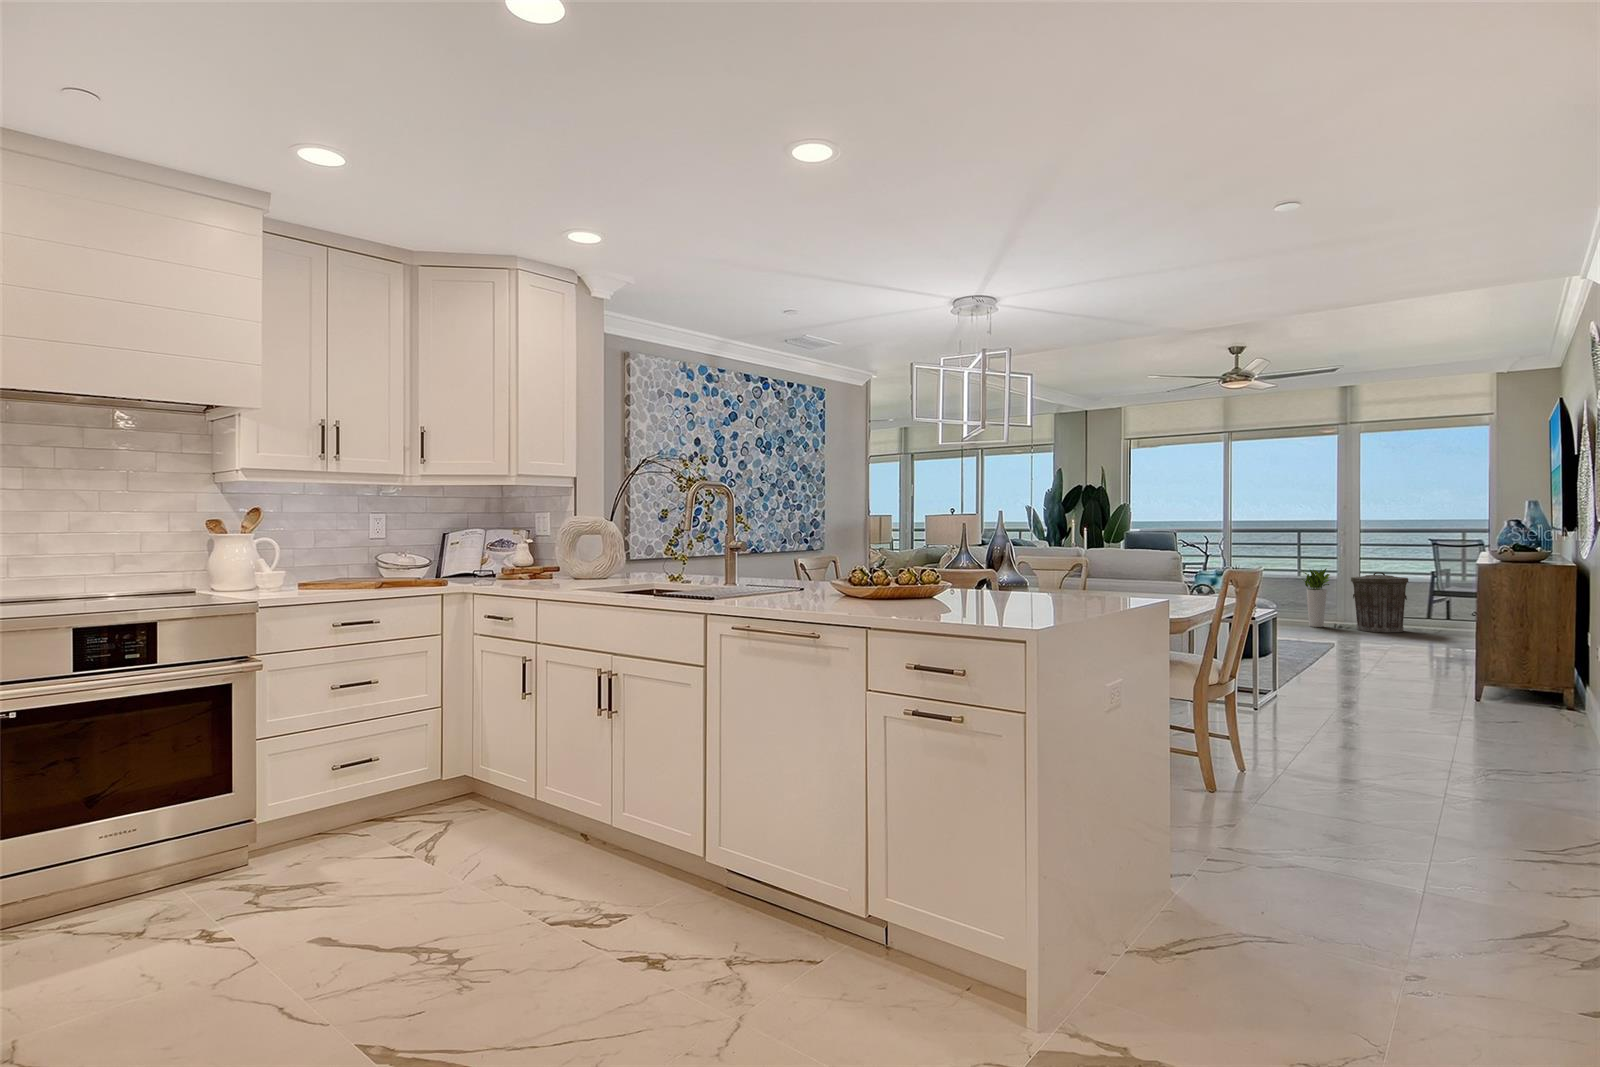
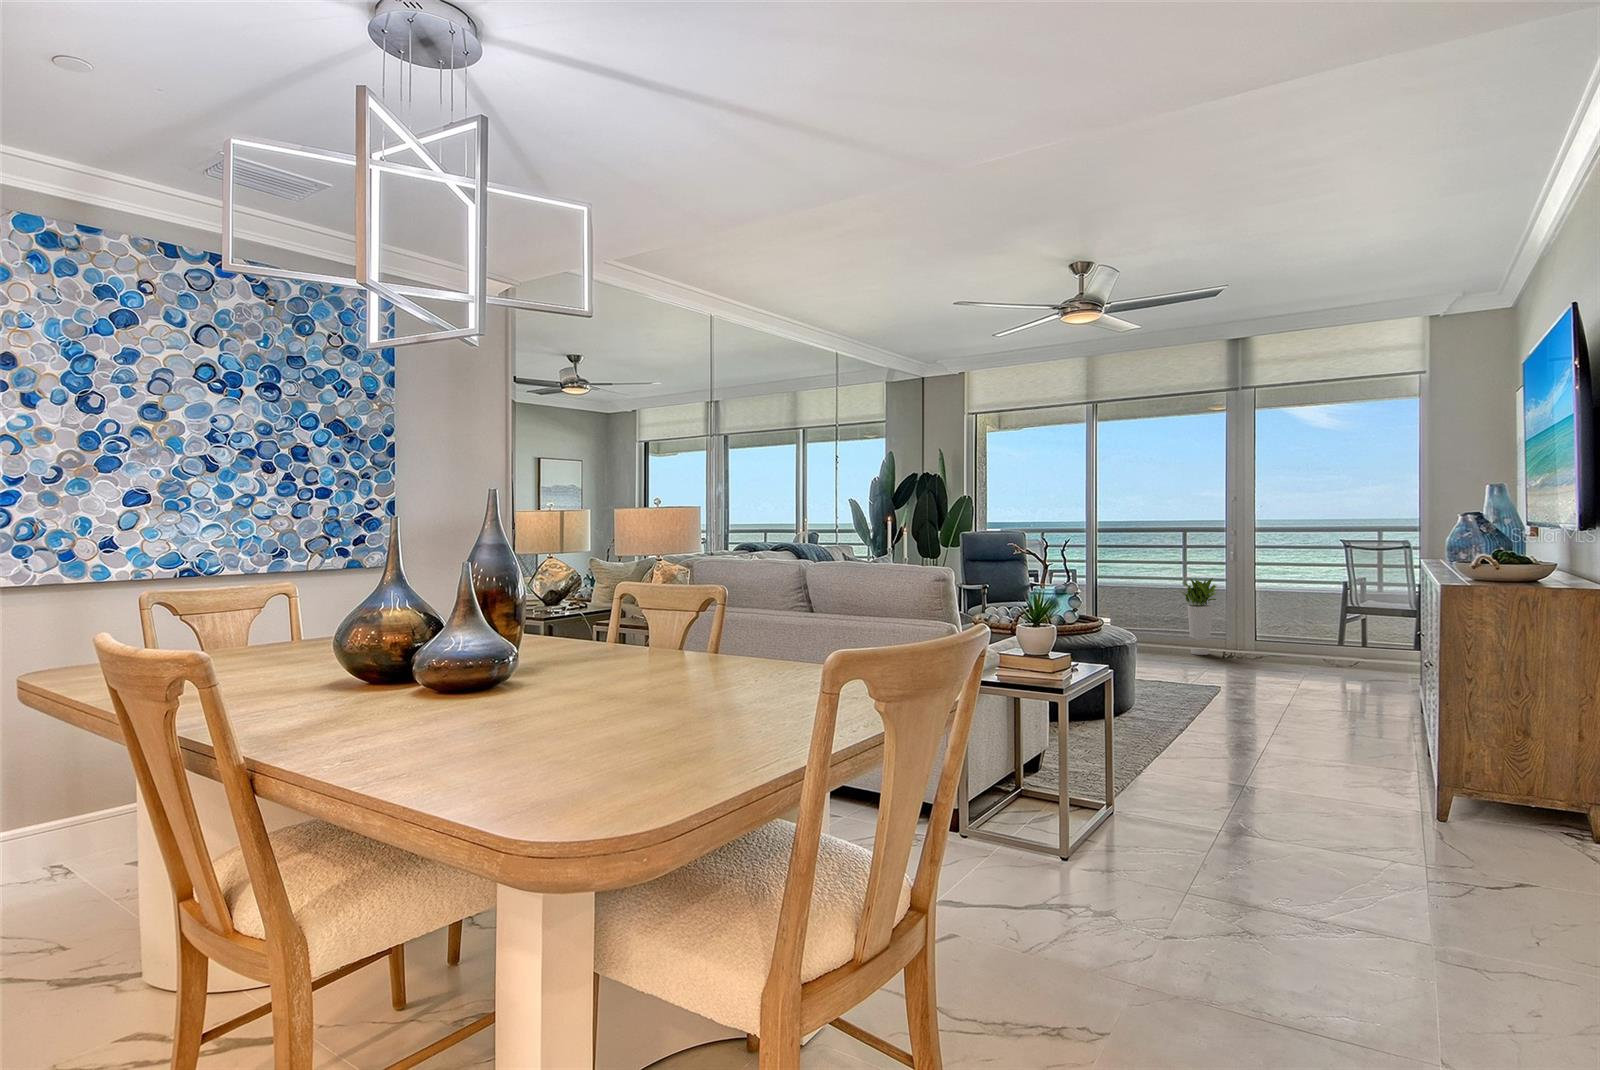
trash can: present [1351,572,1408,632] -> none [1242,583,1316,664]

